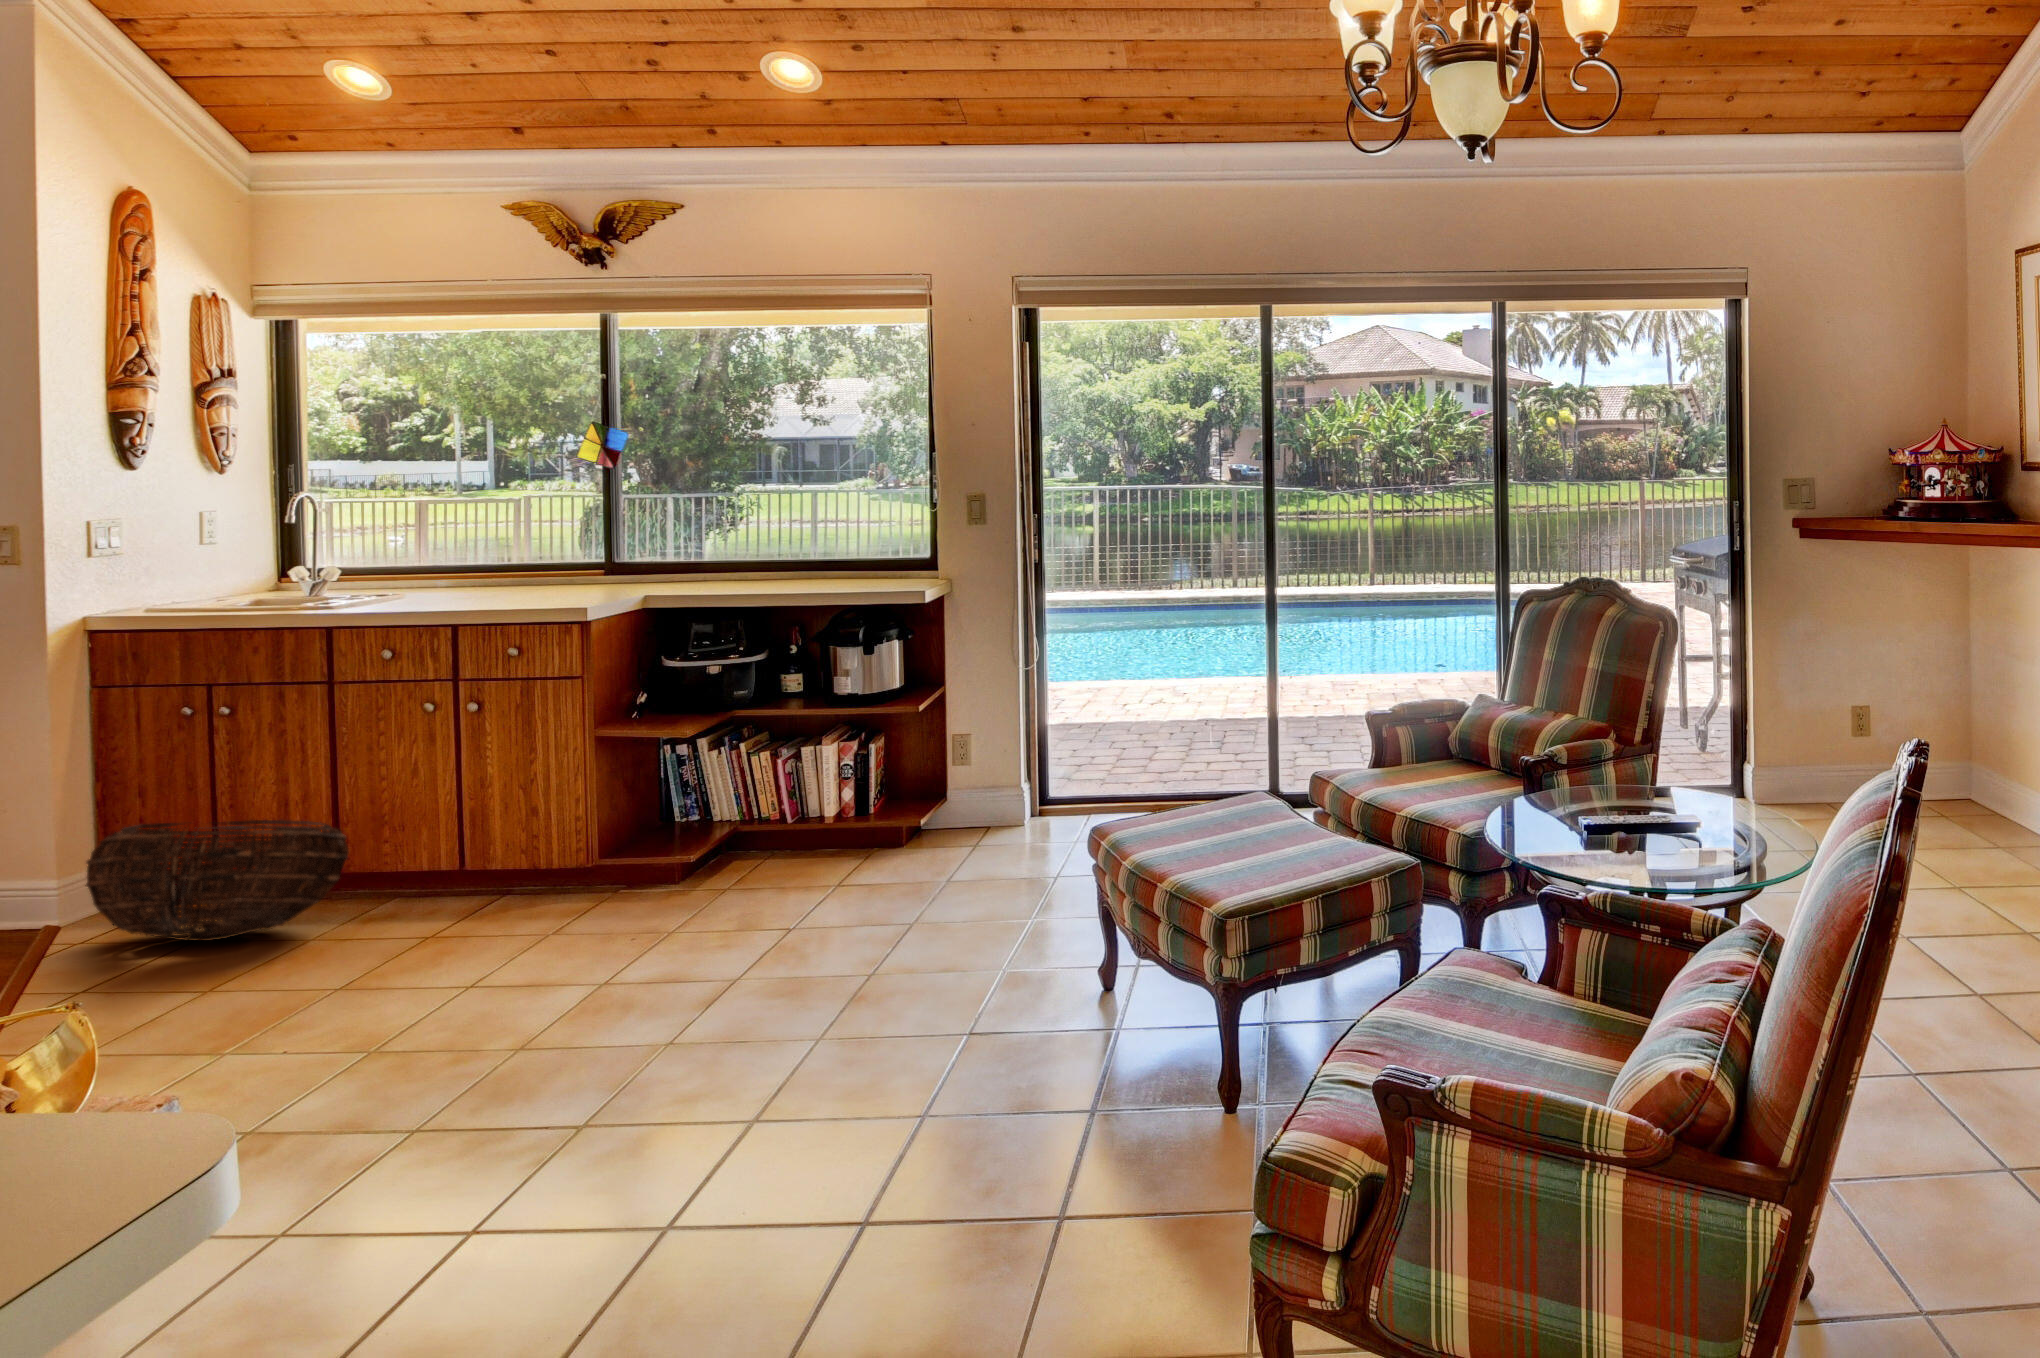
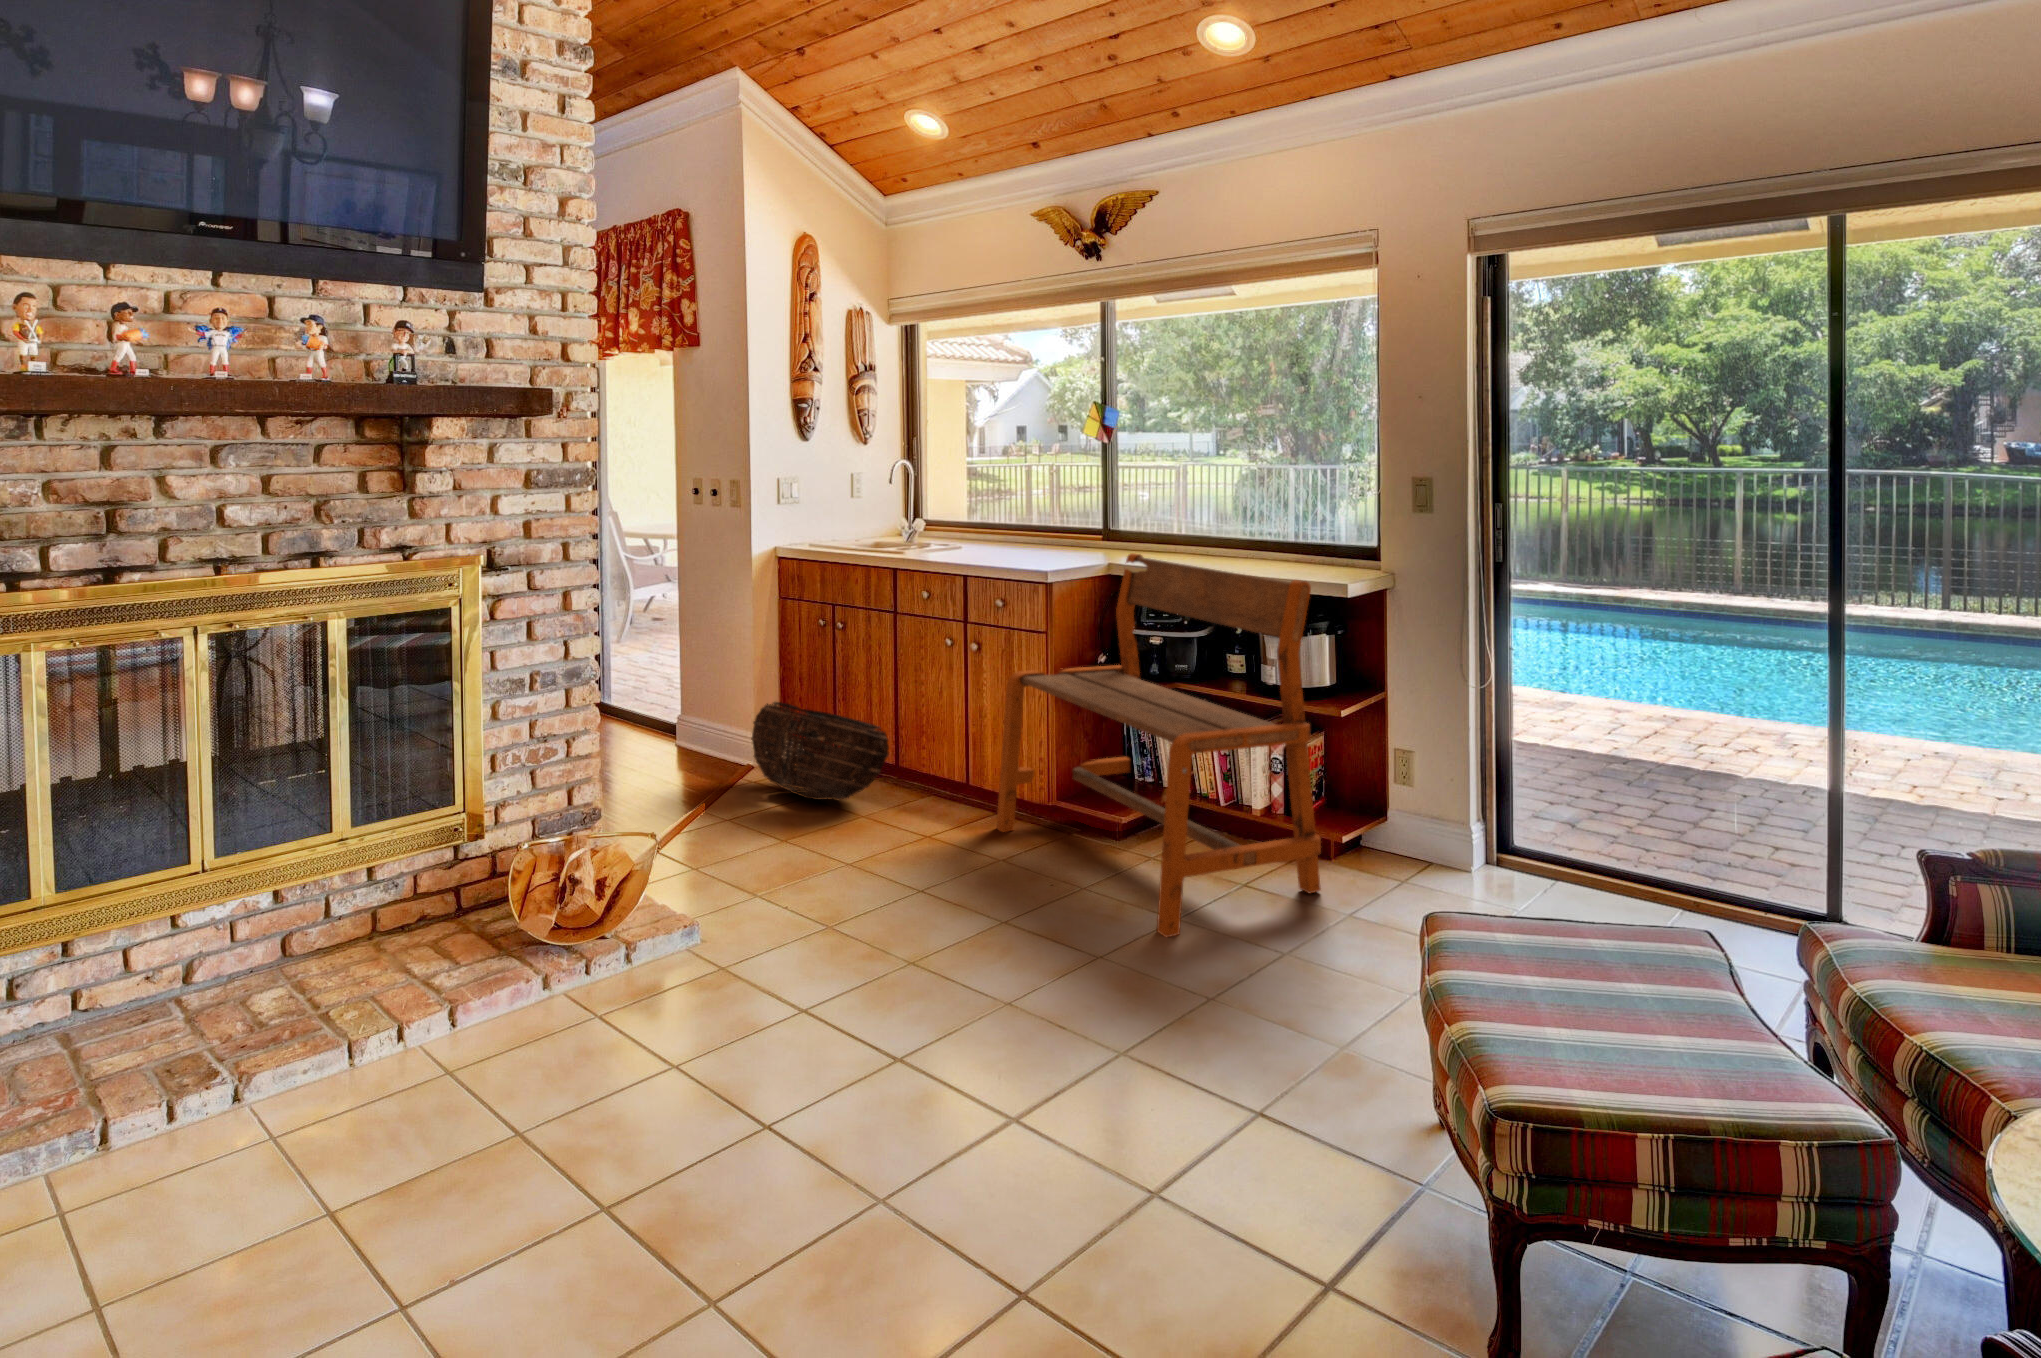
bench: none [523,582,915,942] -> present [997,553,1321,937]

